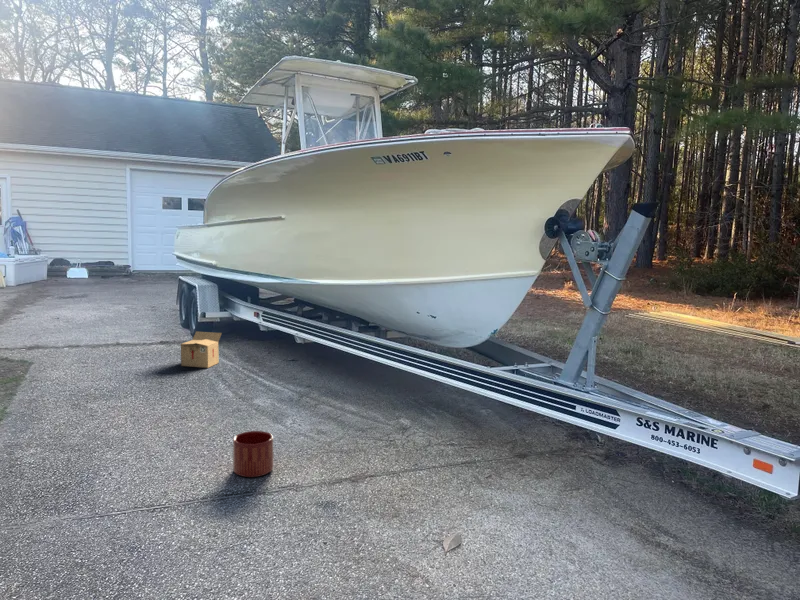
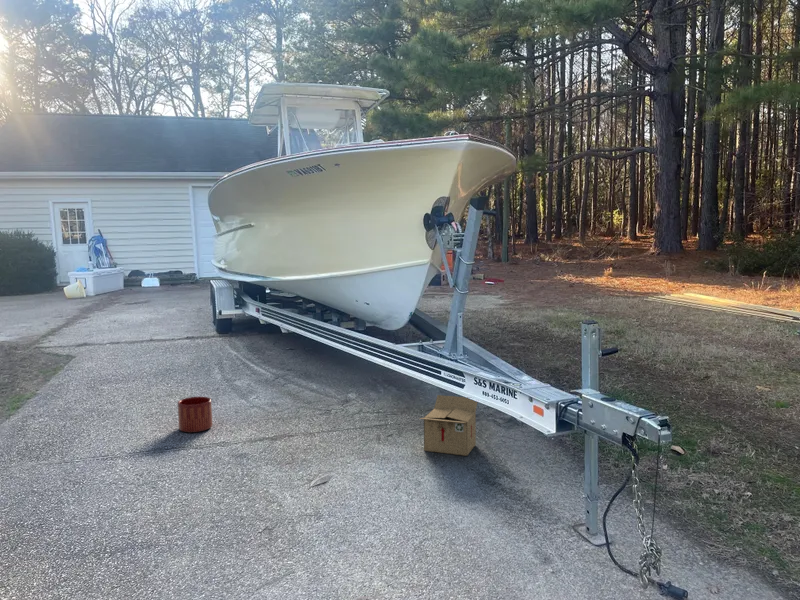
cardboard box: present [181,331,221,368] -> present [421,395,477,456]

